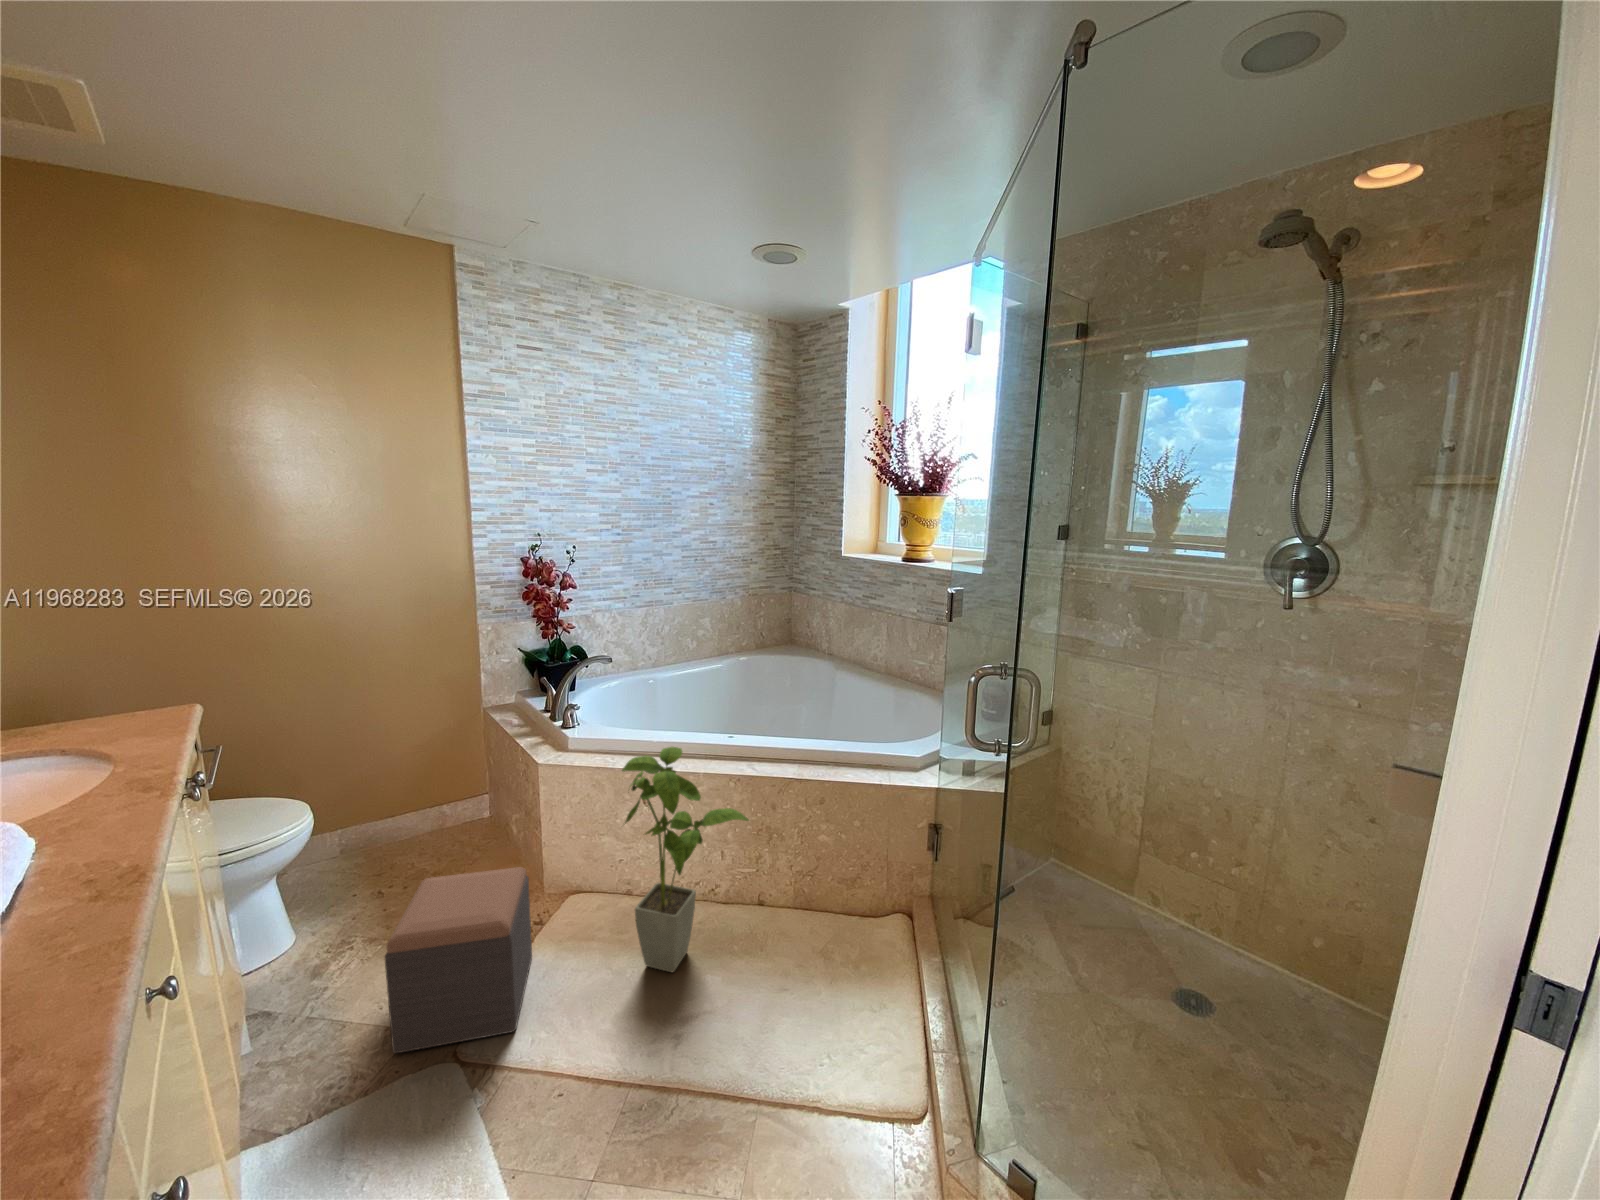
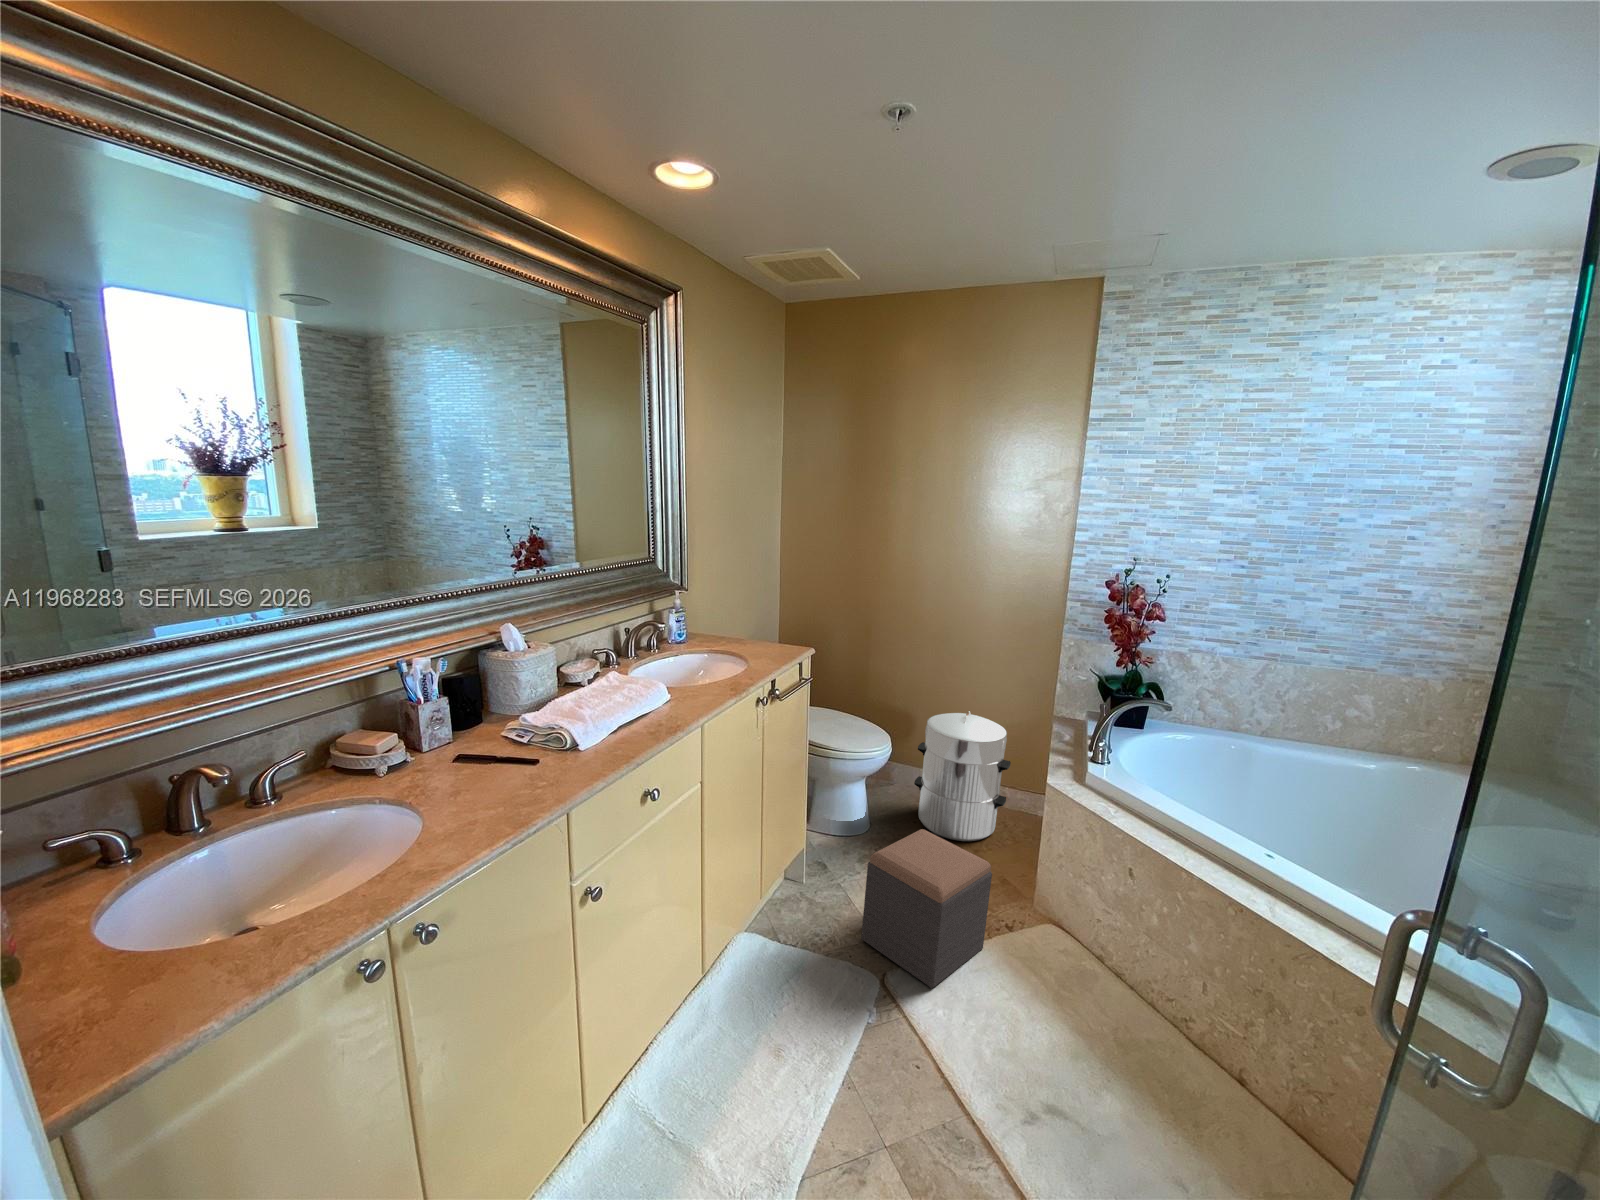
waste bin: none [335,731,464,887] -> present [914,711,1011,841]
house plant: present [622,747,749,972] -> none [1062,805,1211,1058]

